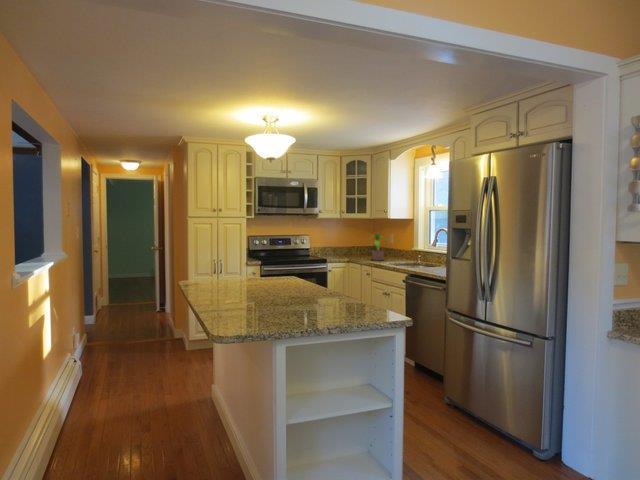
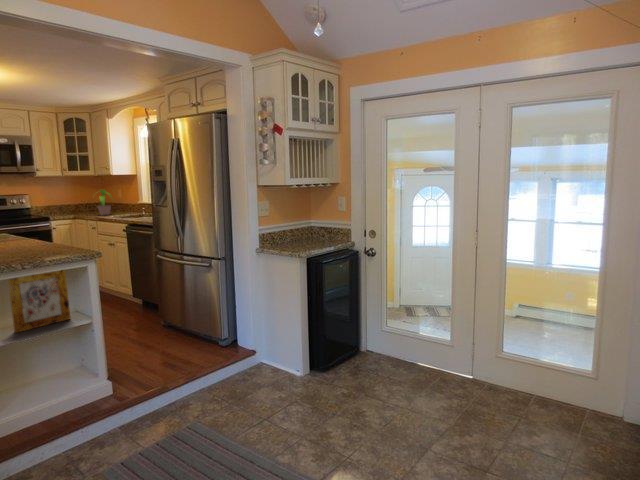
picture frame: none [317,331,374,405] -> present [8,270,70,332]

